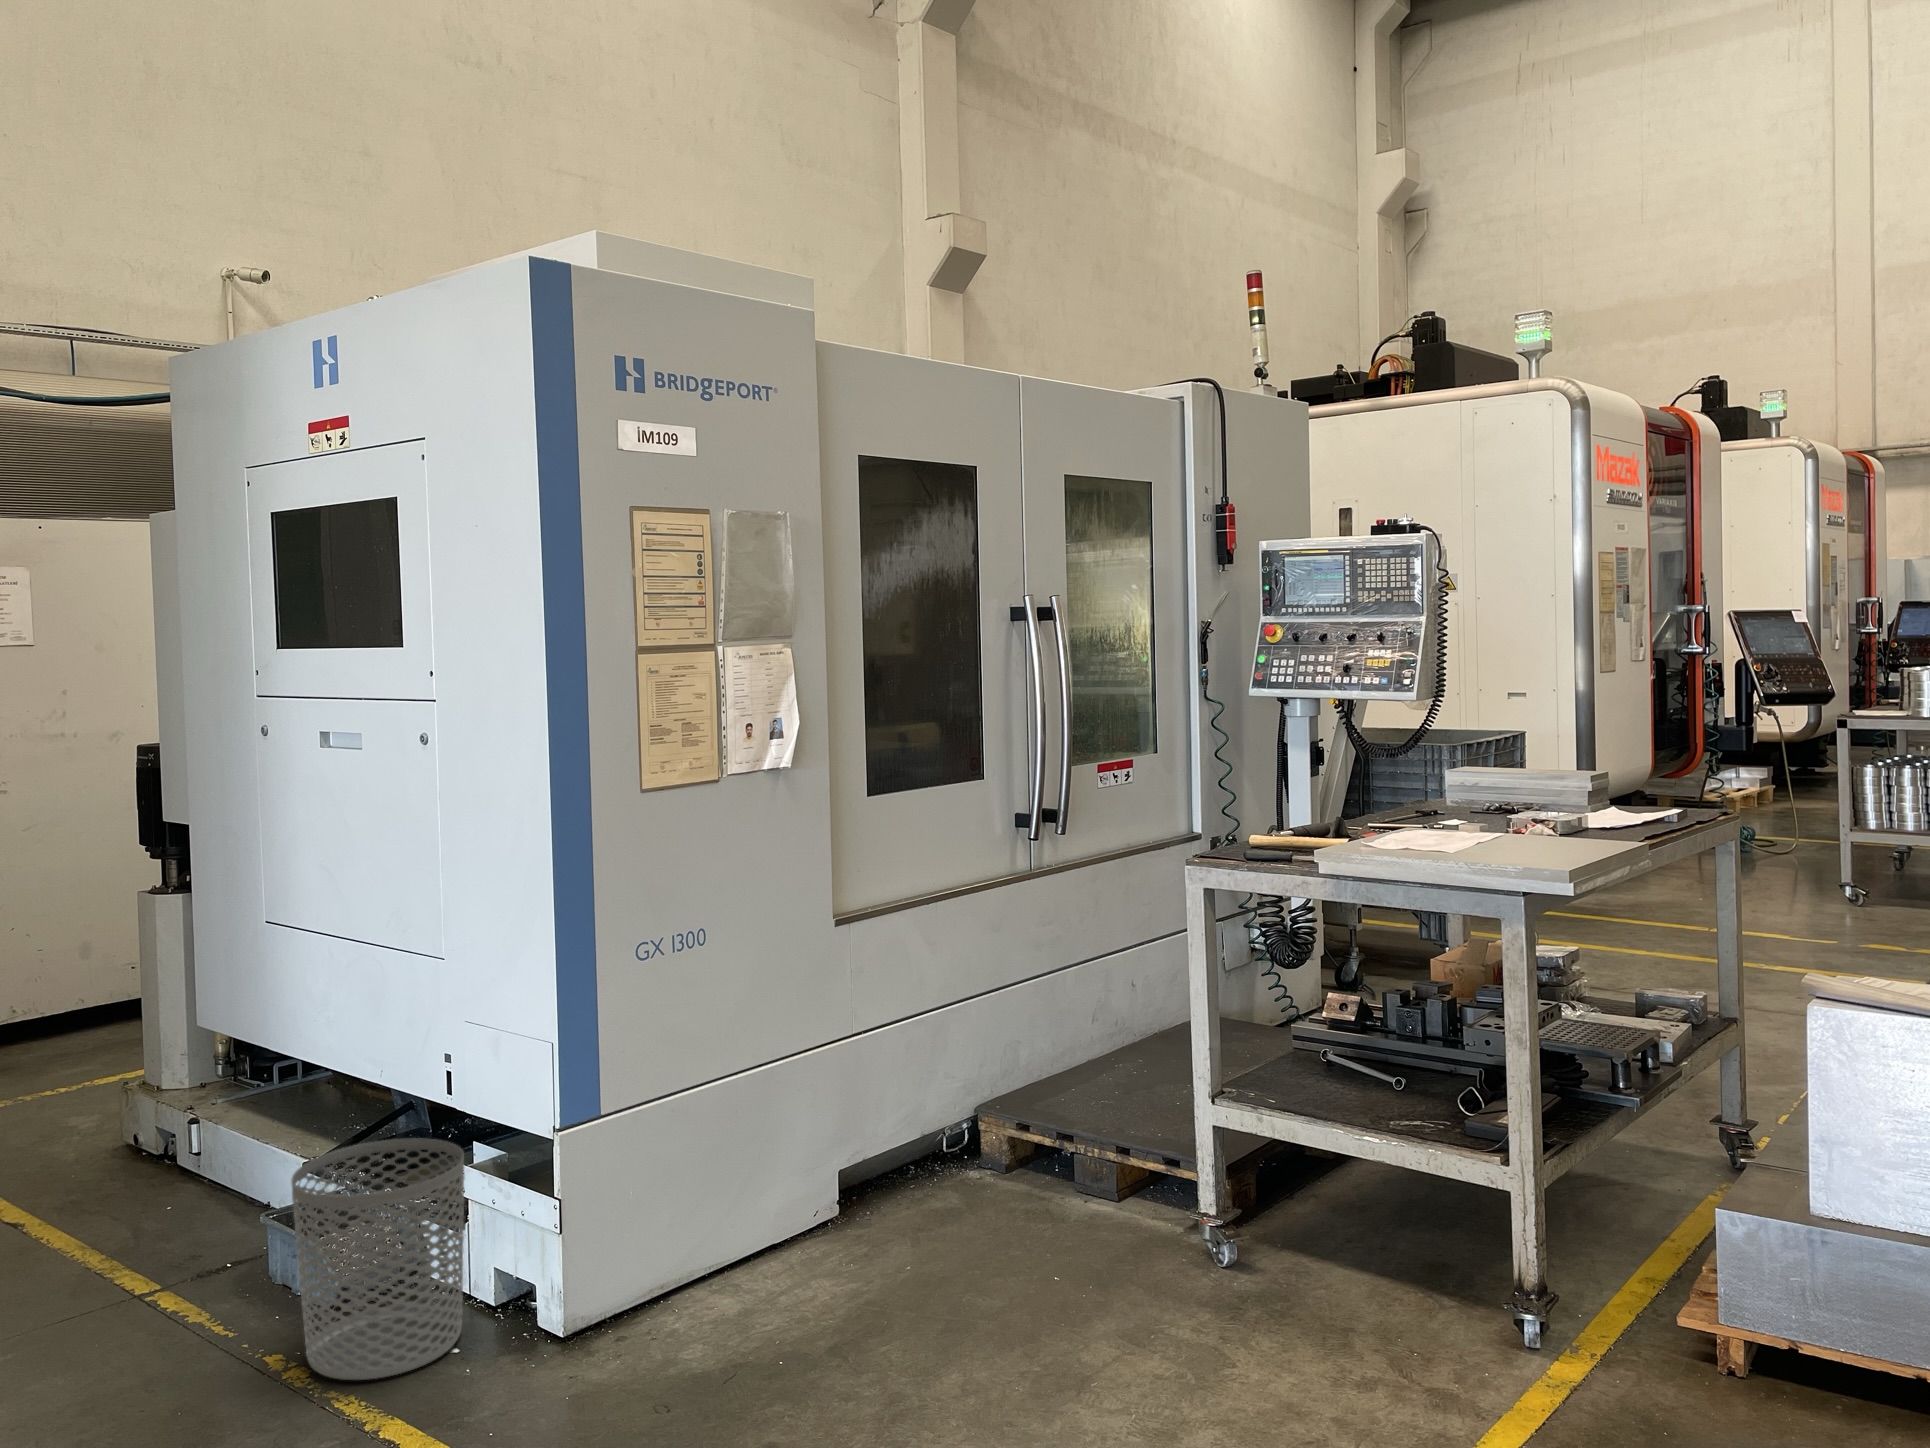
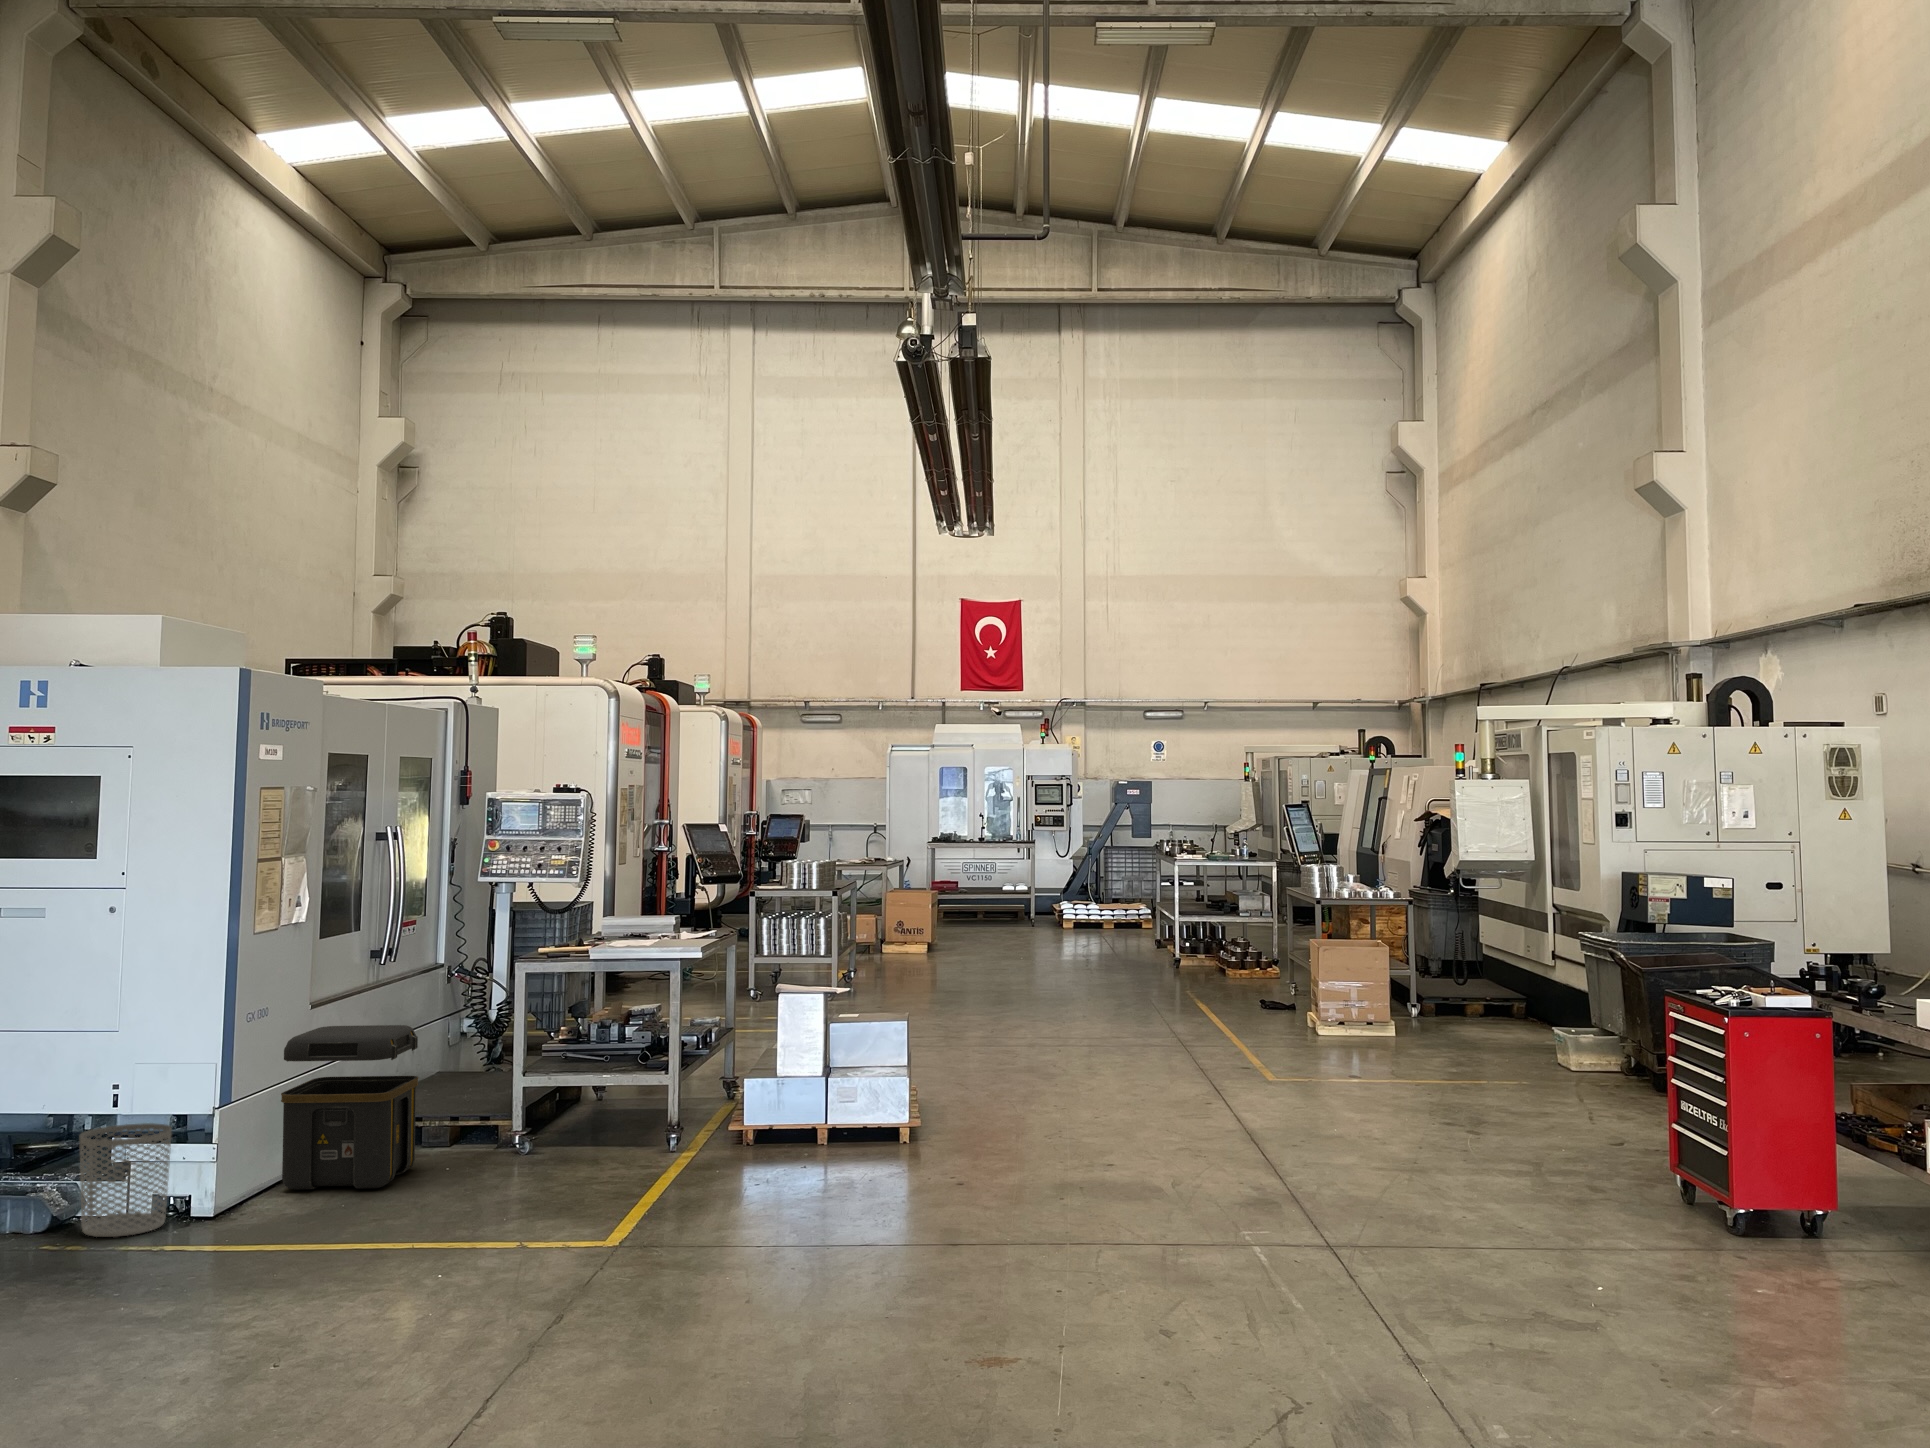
toolbox: none [714,968,996,1338] -> present [281,1025,418,1190]

